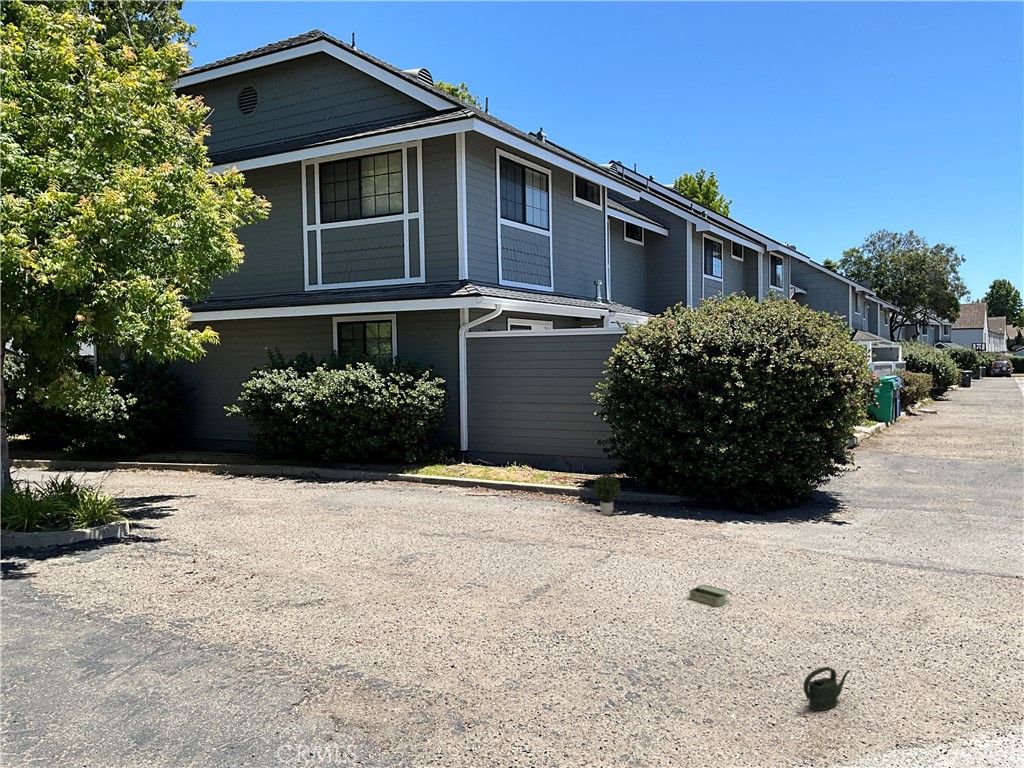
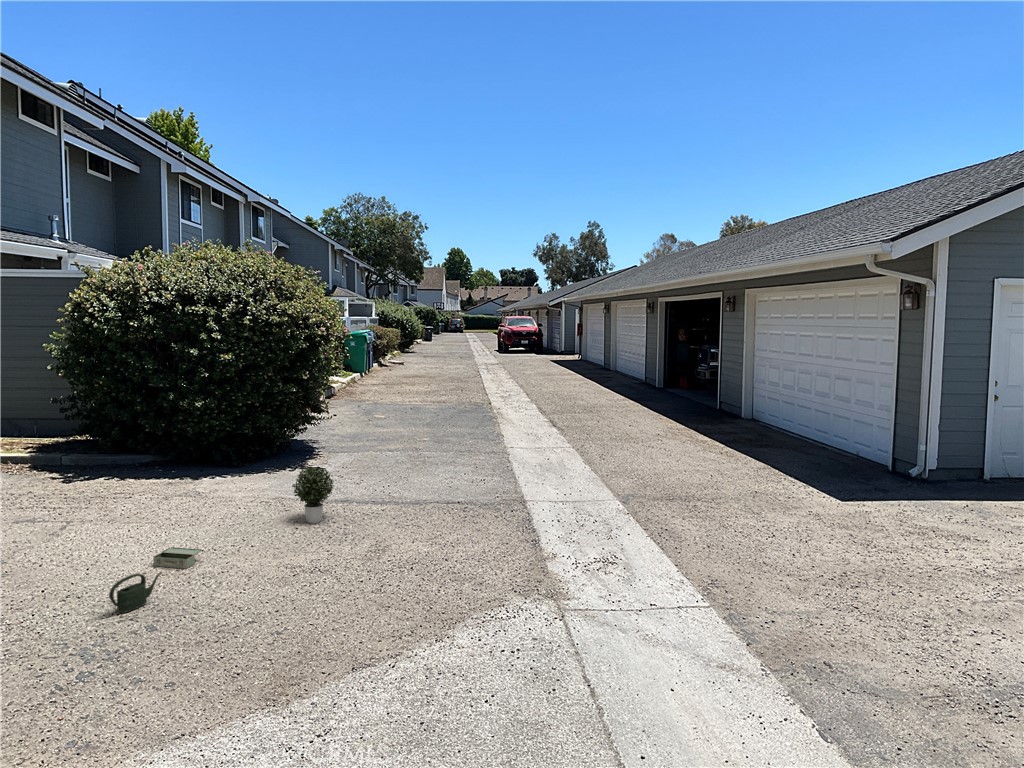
potted plant: present [592,474,620,515] -> present [292,467,334,524]
watering can: present [804,667,850,710] -> present [109,572,161,613]

